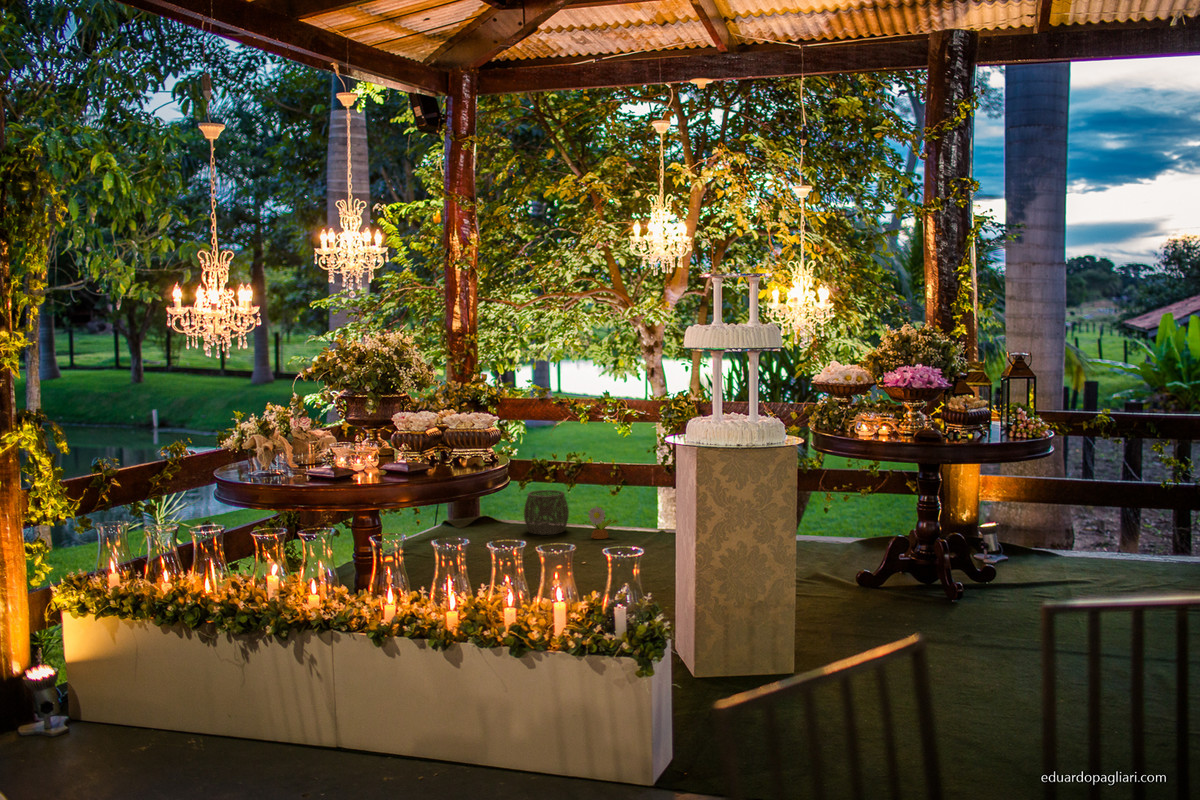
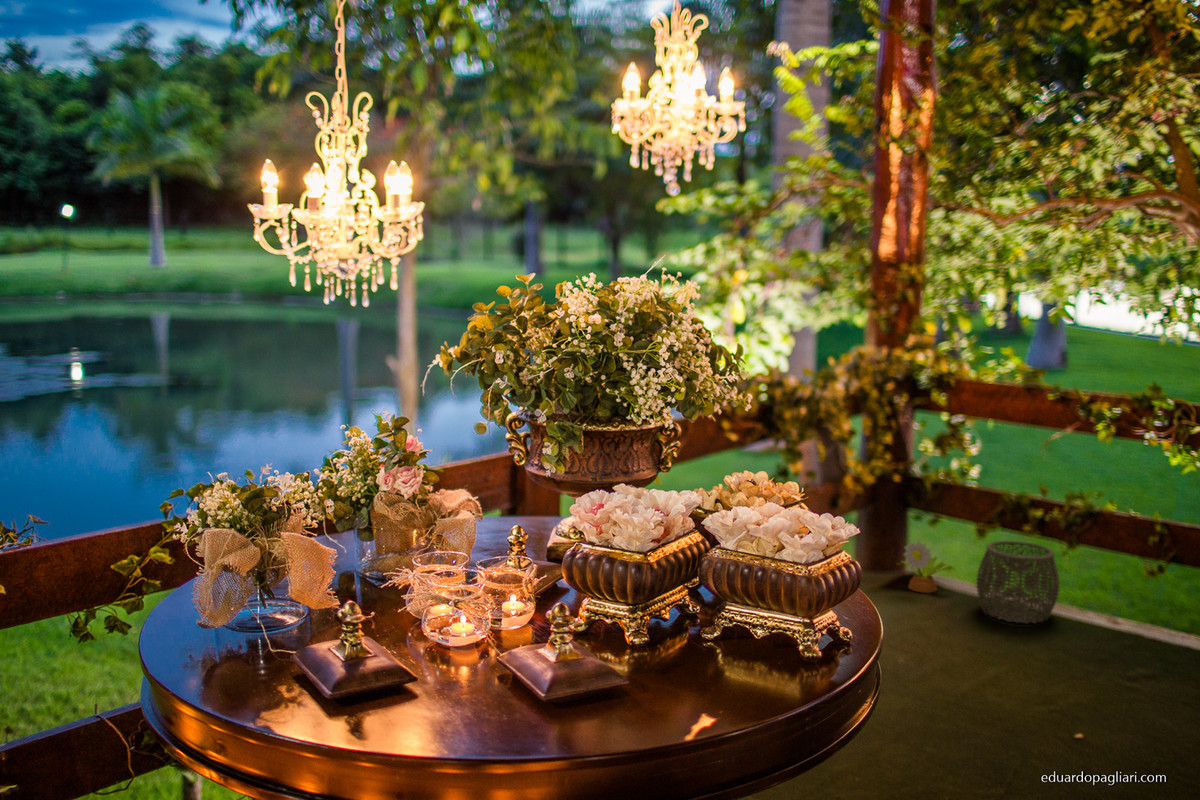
decorative plant: present [583,506,619,539] -> present [898,541,956,593]

